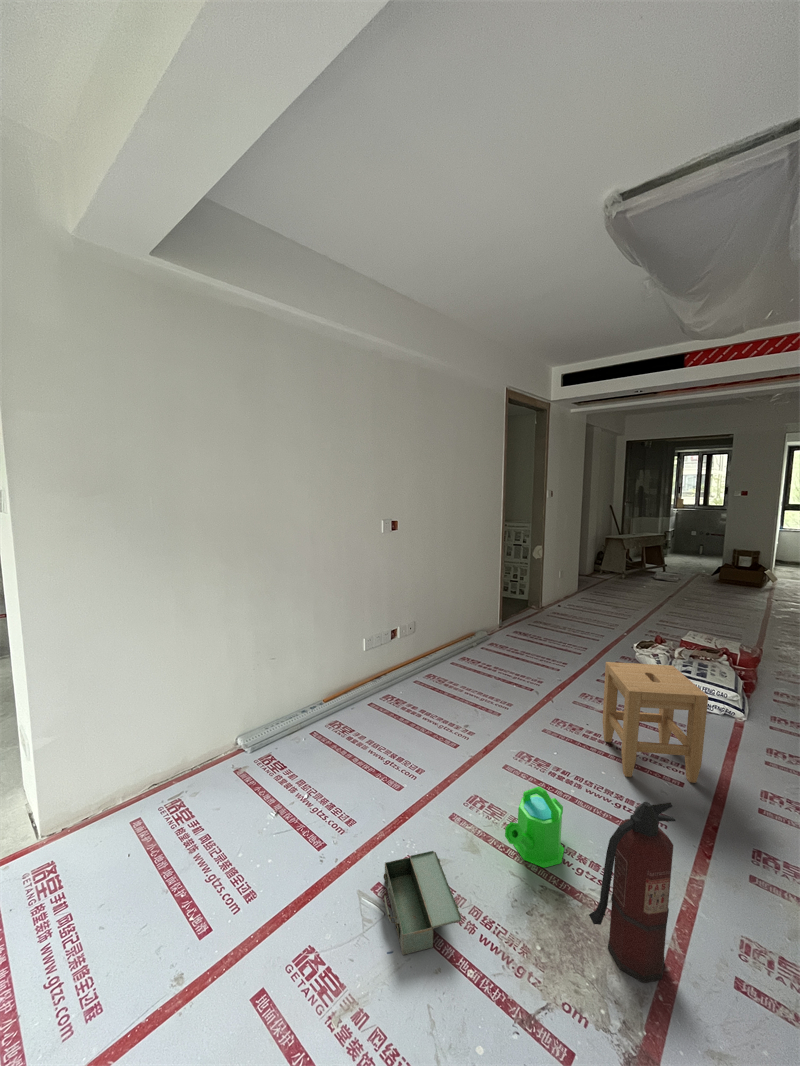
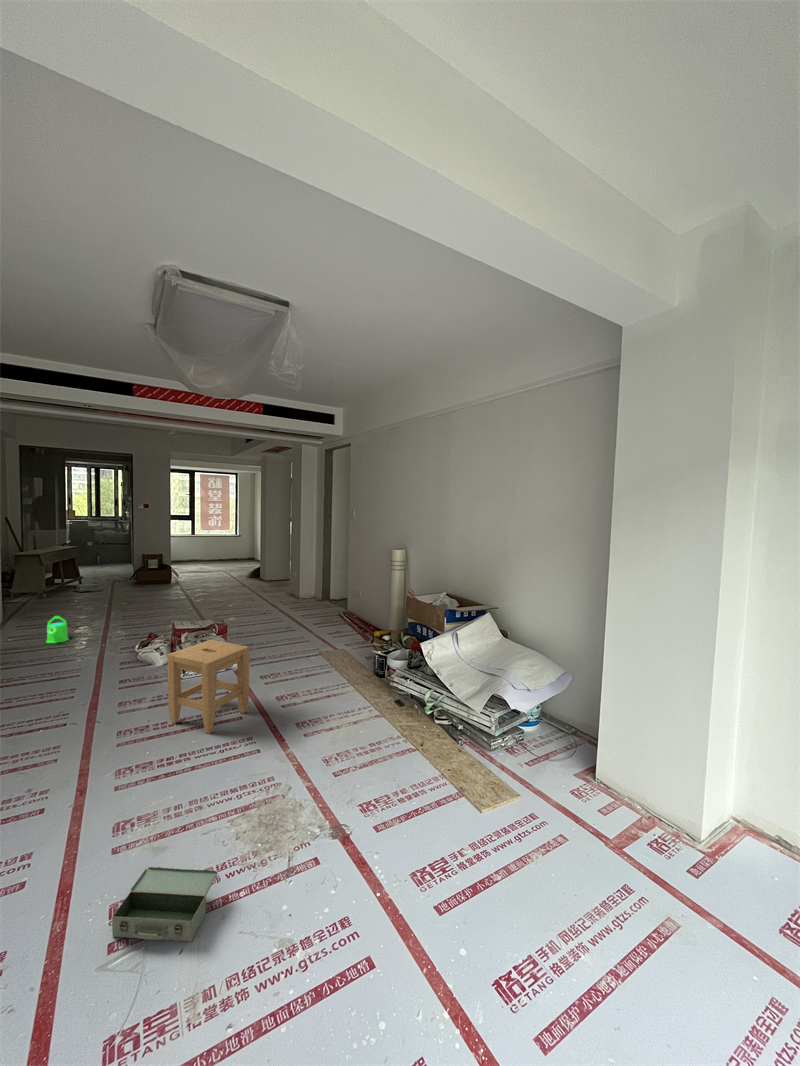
watering can: present [505,787,564,868] -> present [46,616,69,643]
fire extinguisher: present [589,802,676,983] -> none [277,694,316,813]

